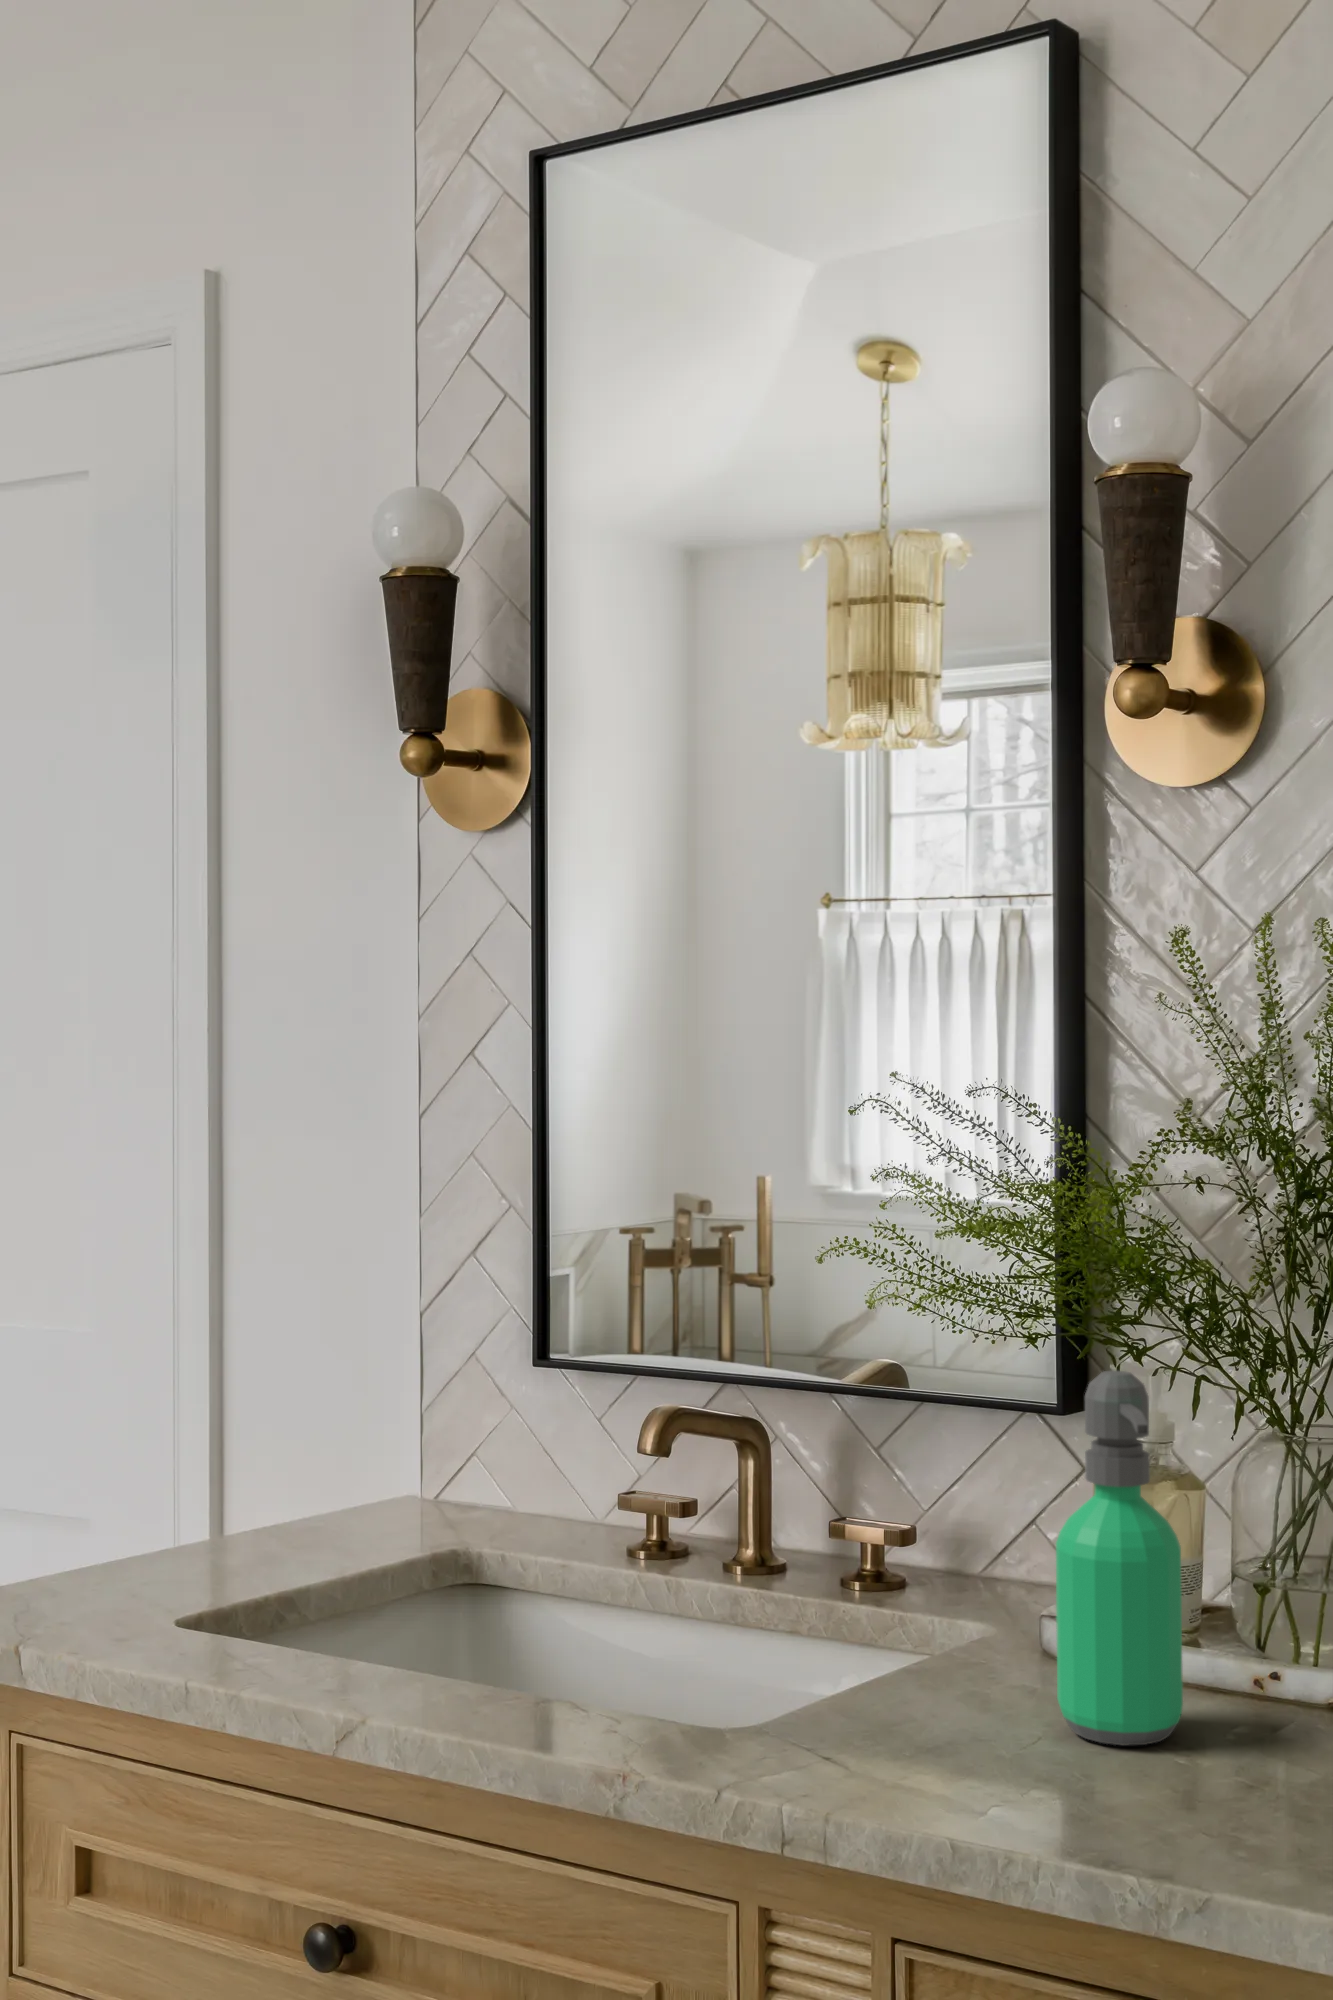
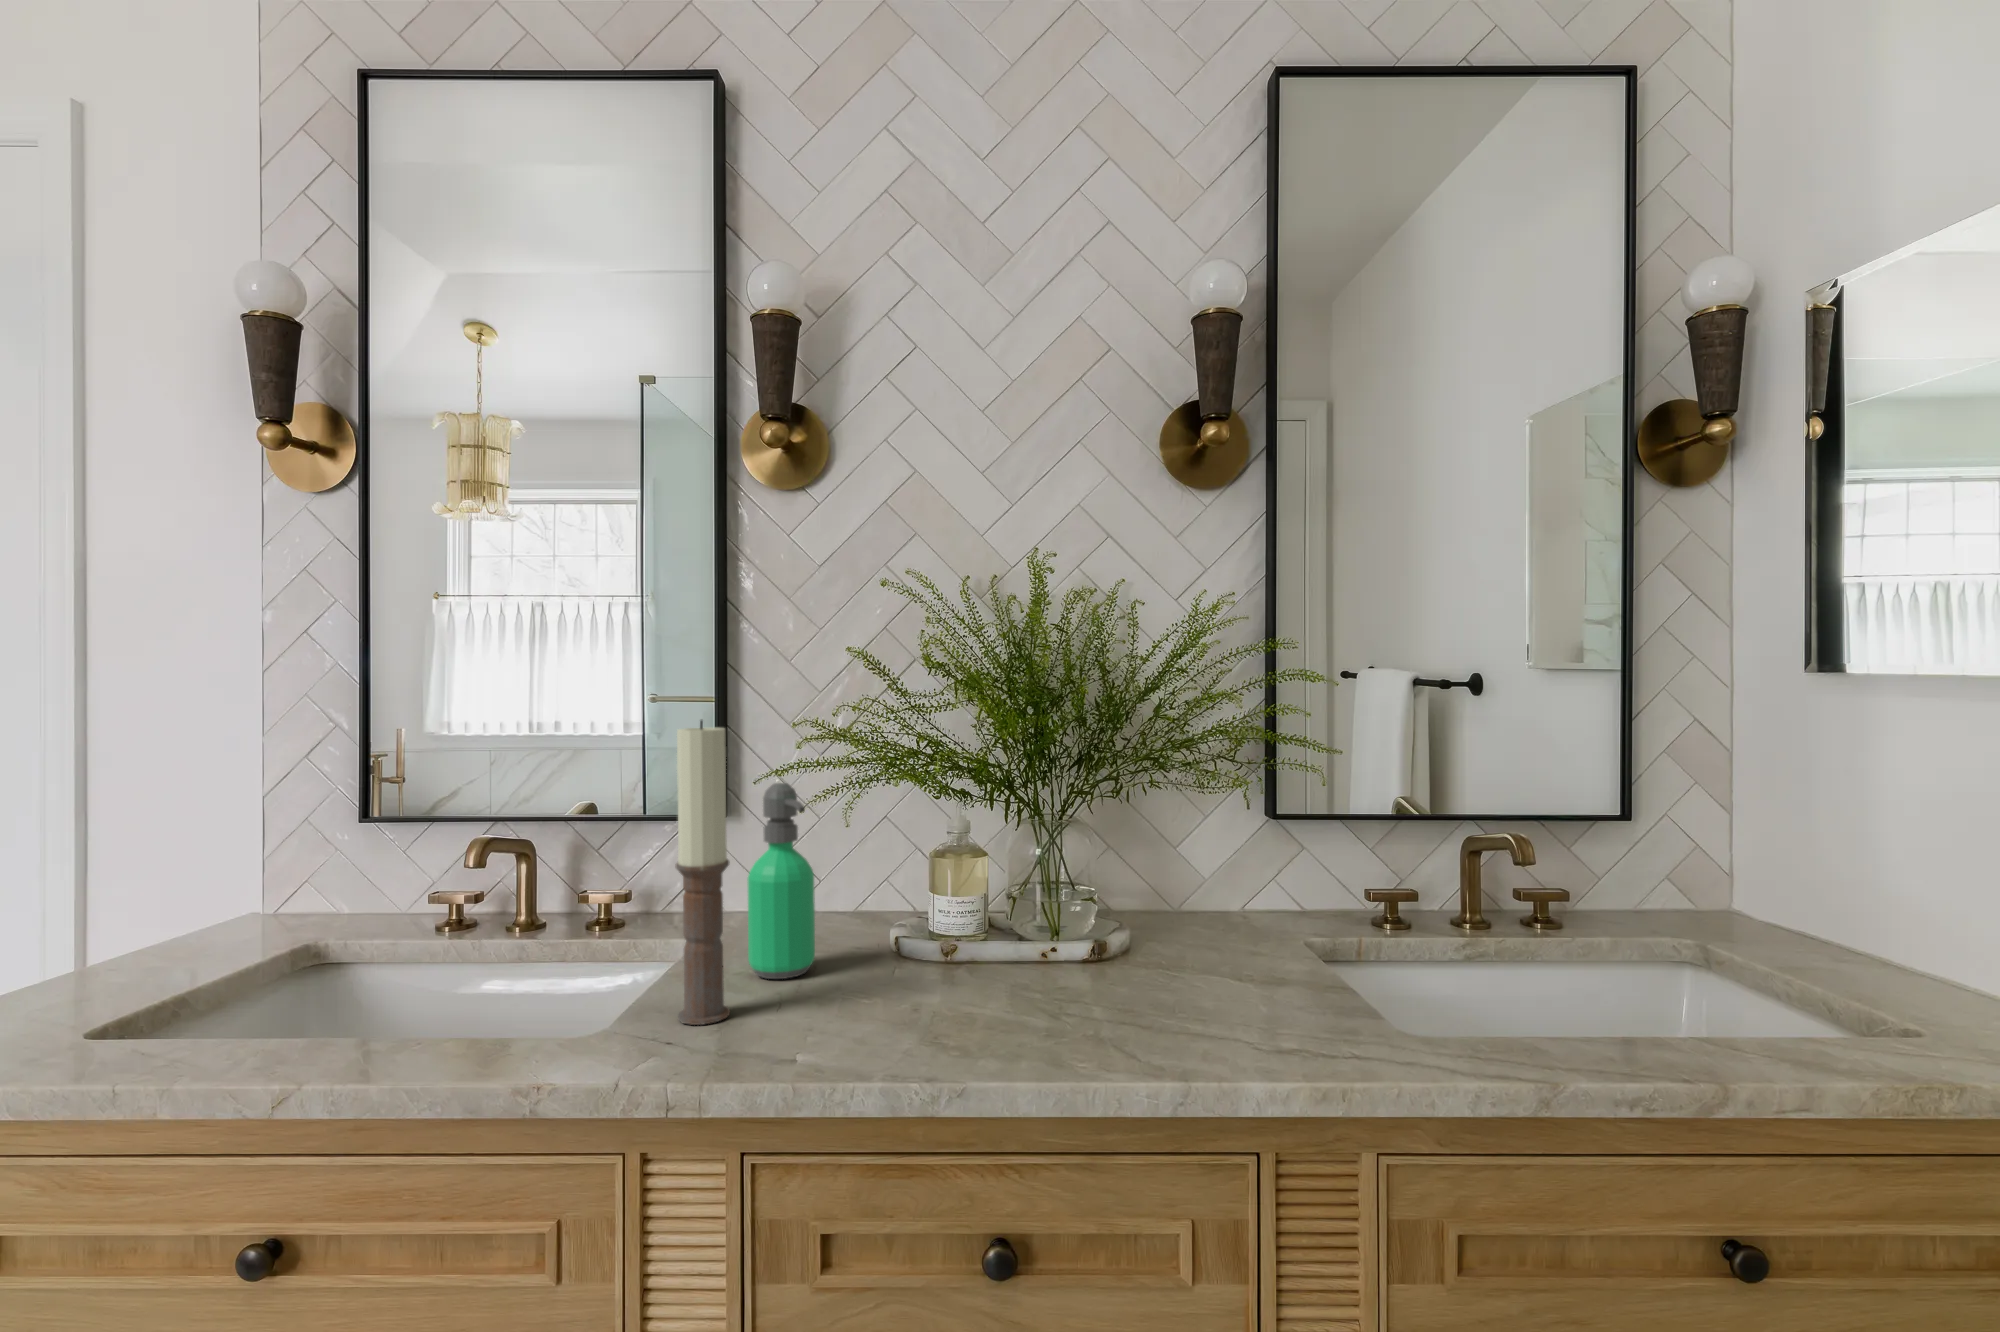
candle: none [895,1256,986,1804] -> present [675,720,730,1025]

